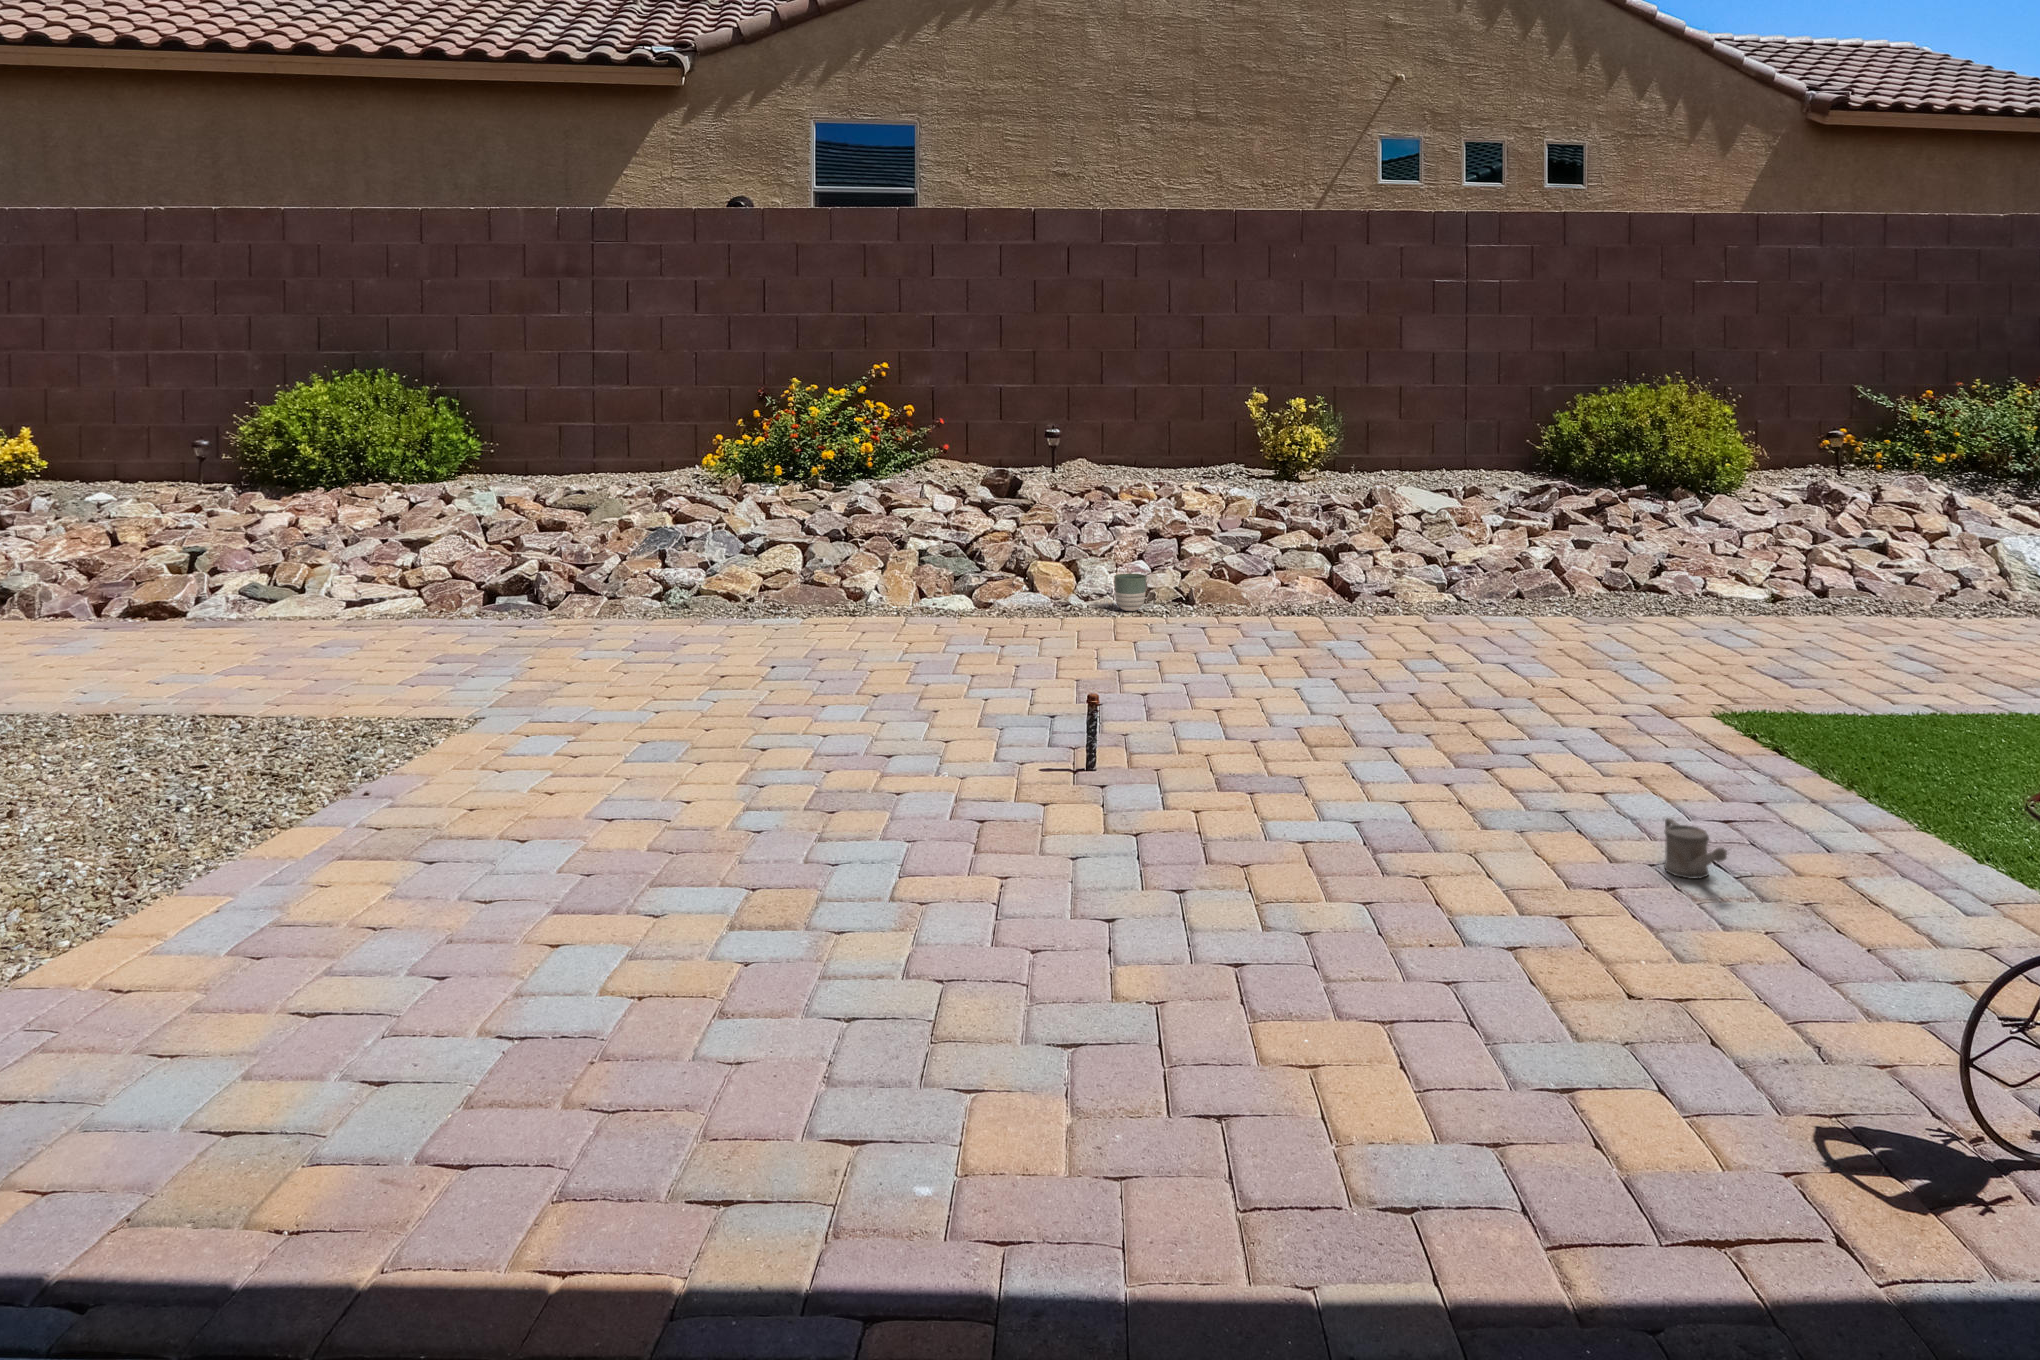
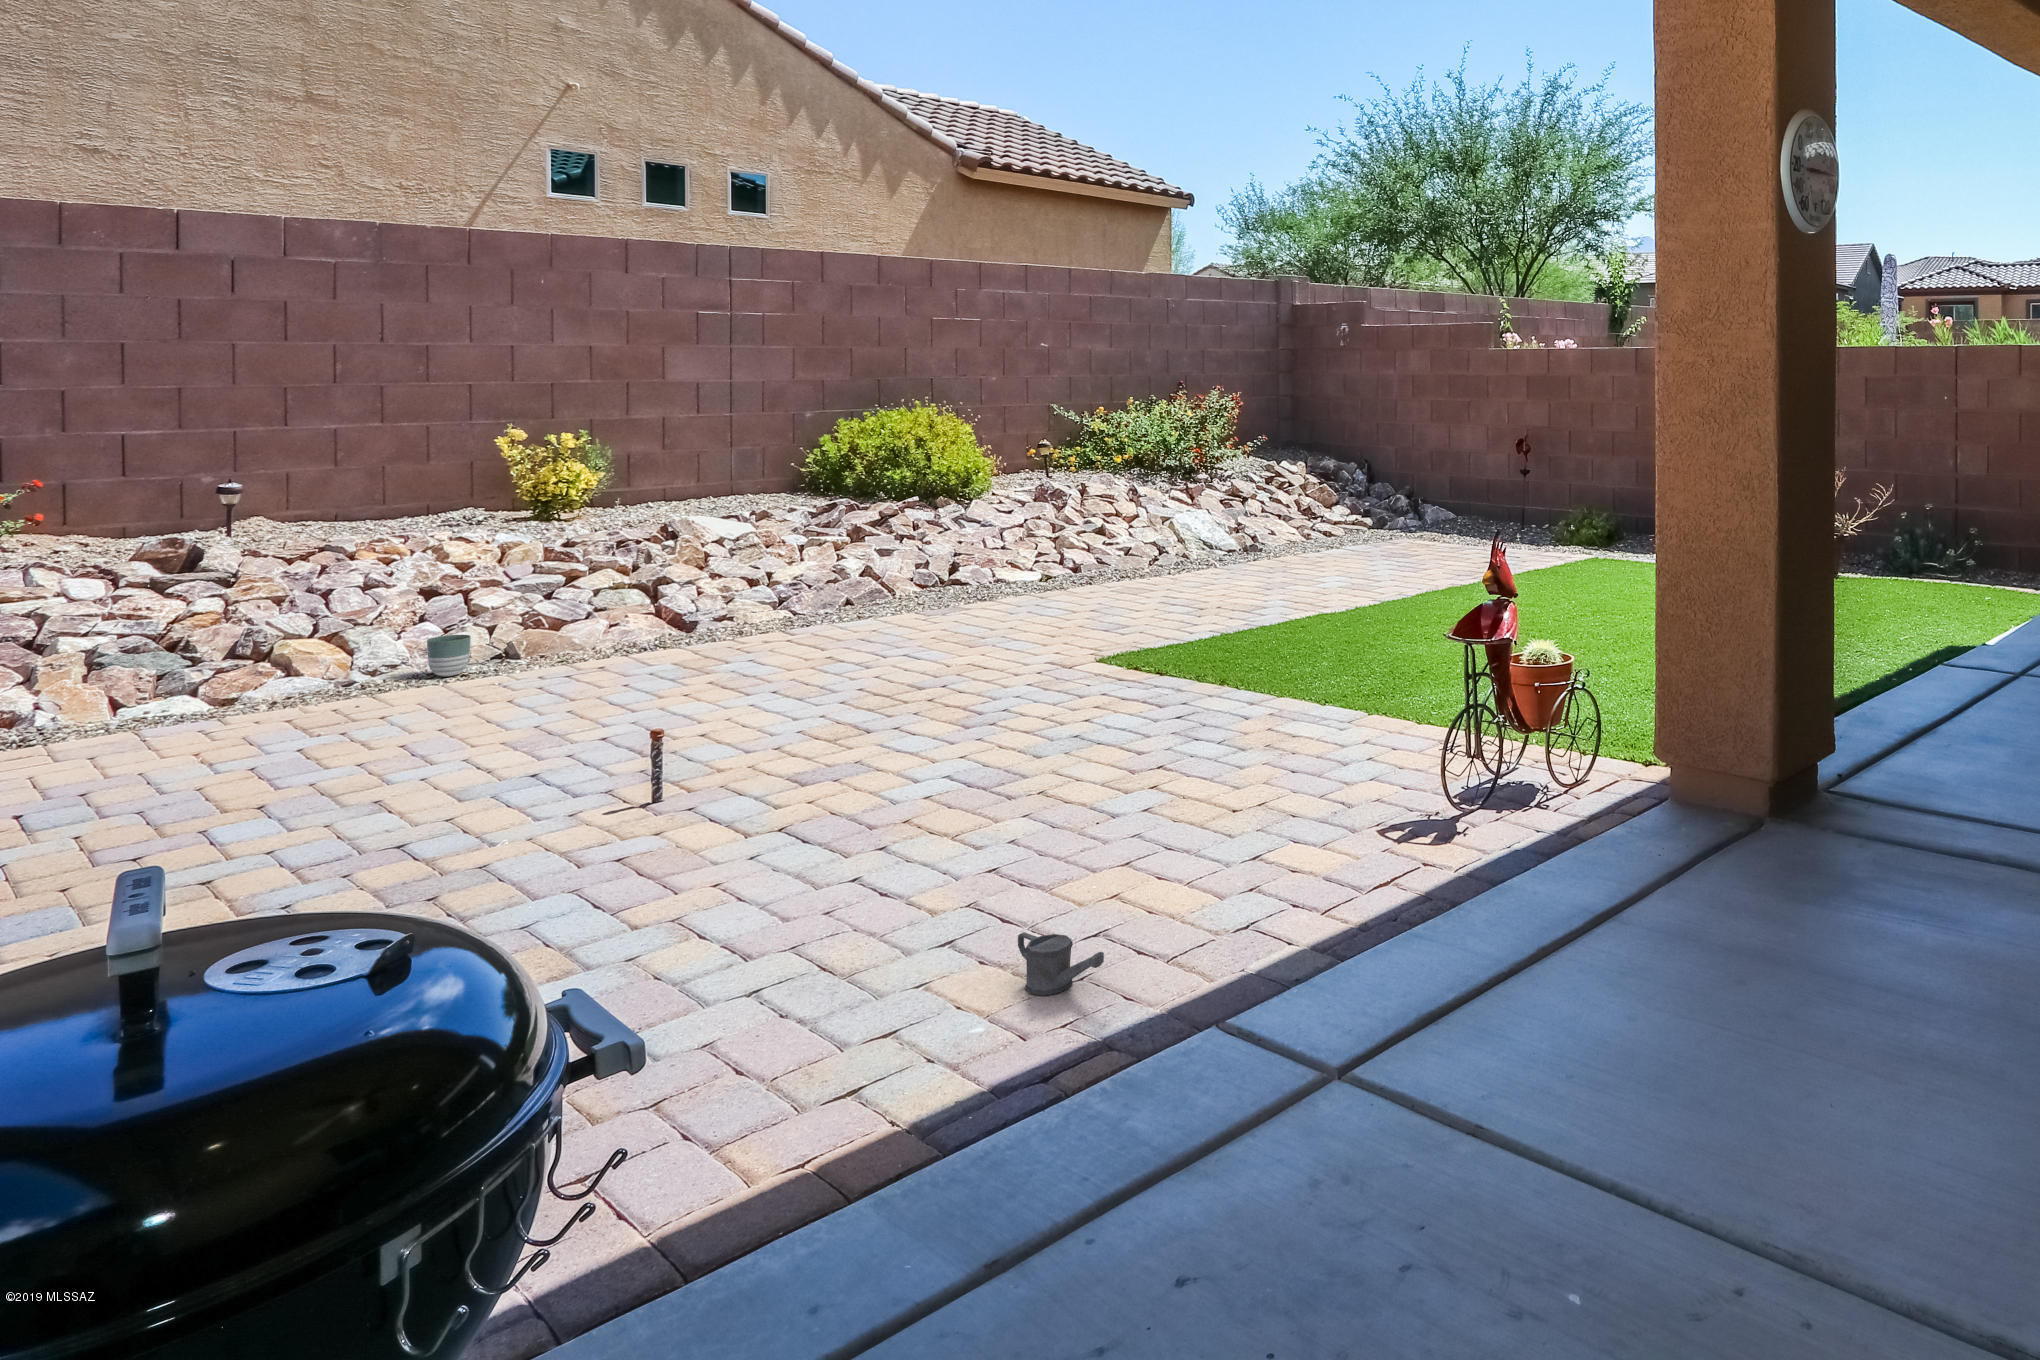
watering can: present [1664,818,1727,879] -> present [1018,932,1104,996]

